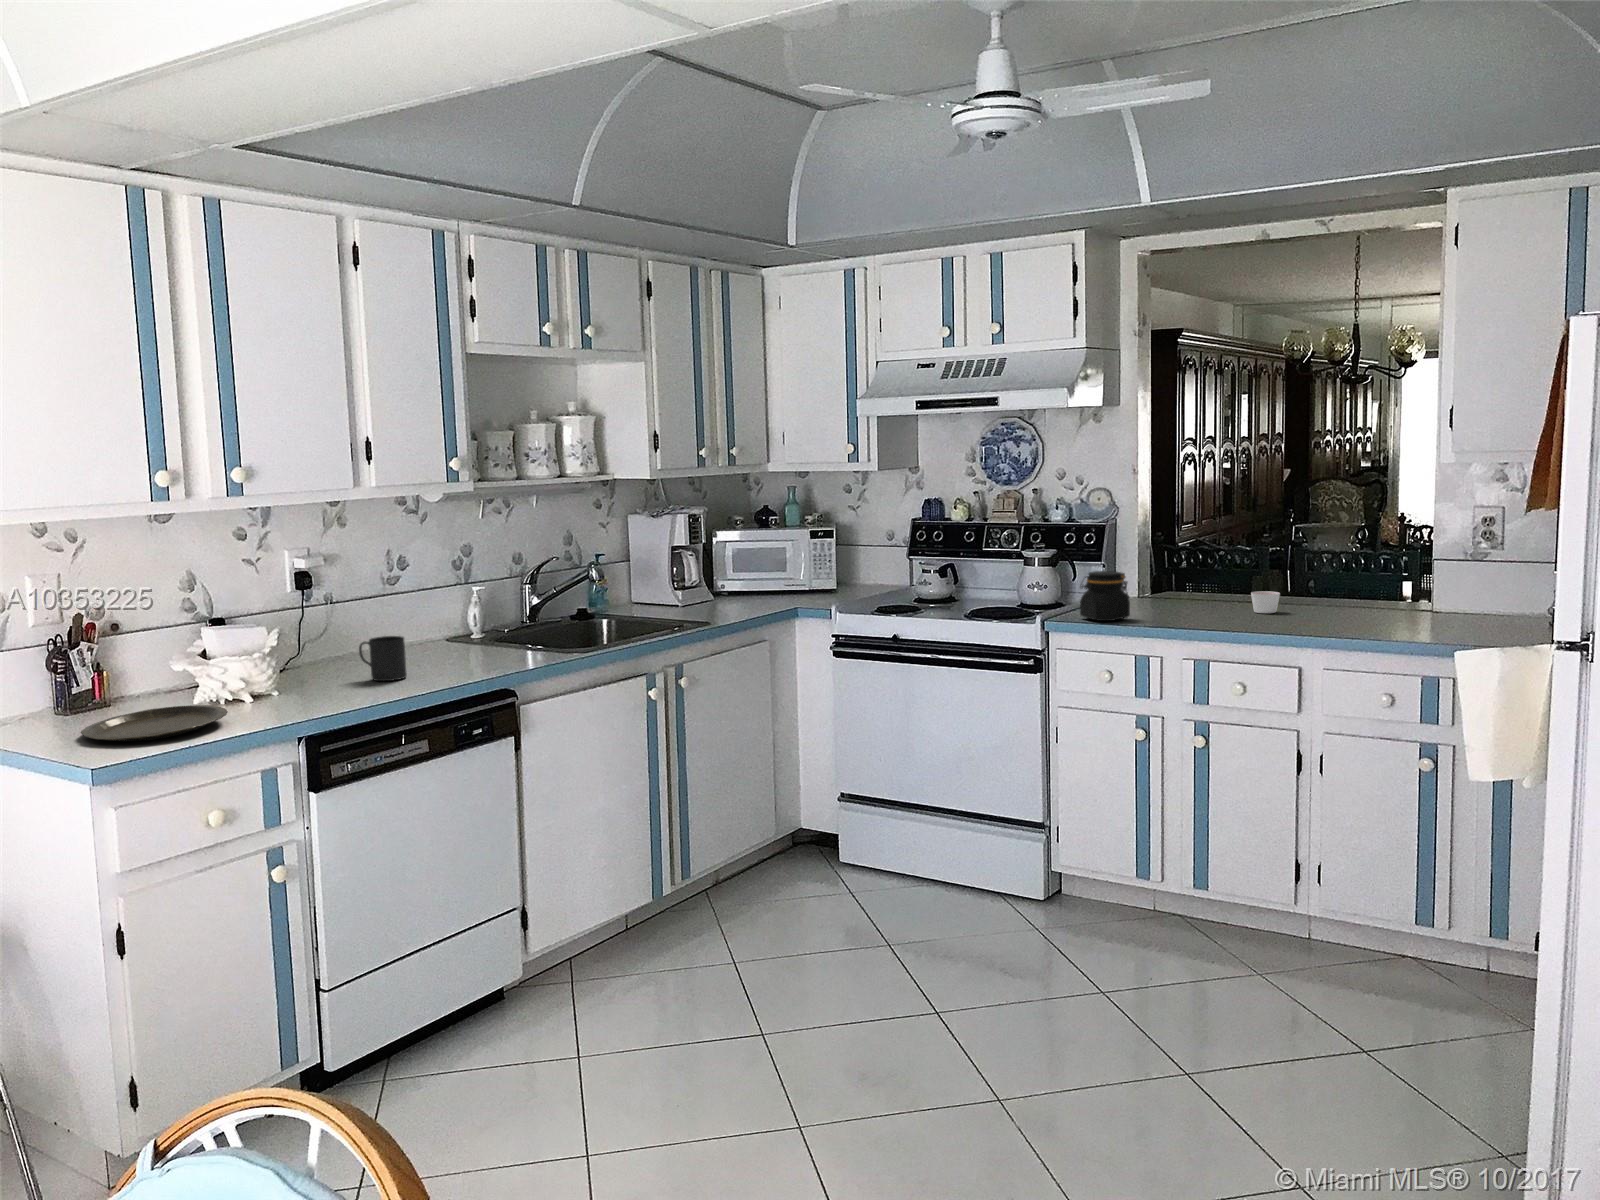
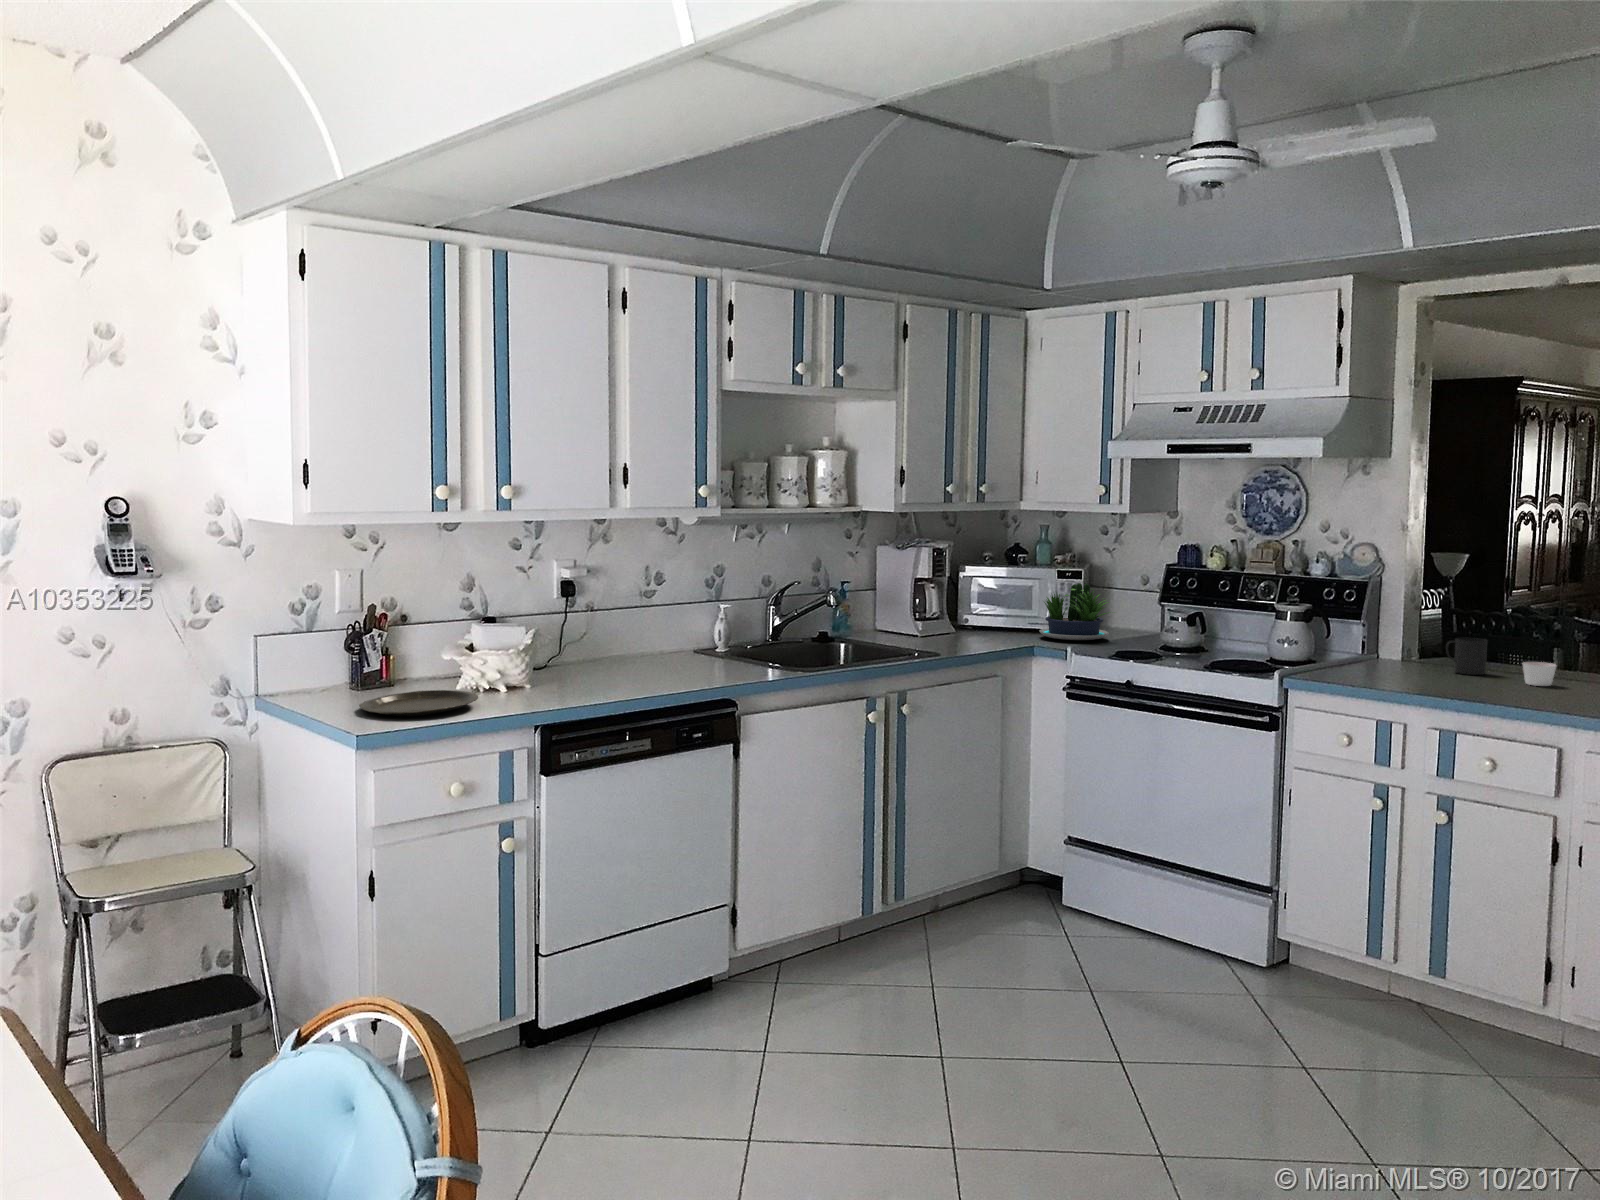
potted plant: none [796,542,875,599] -> present [1039,583,1111,640]
jar: present [1080,571,1130,621] -> none [1321,628,1377,681]
mug: present [359,636,407,681] -> present [1446,638,1487,675]

